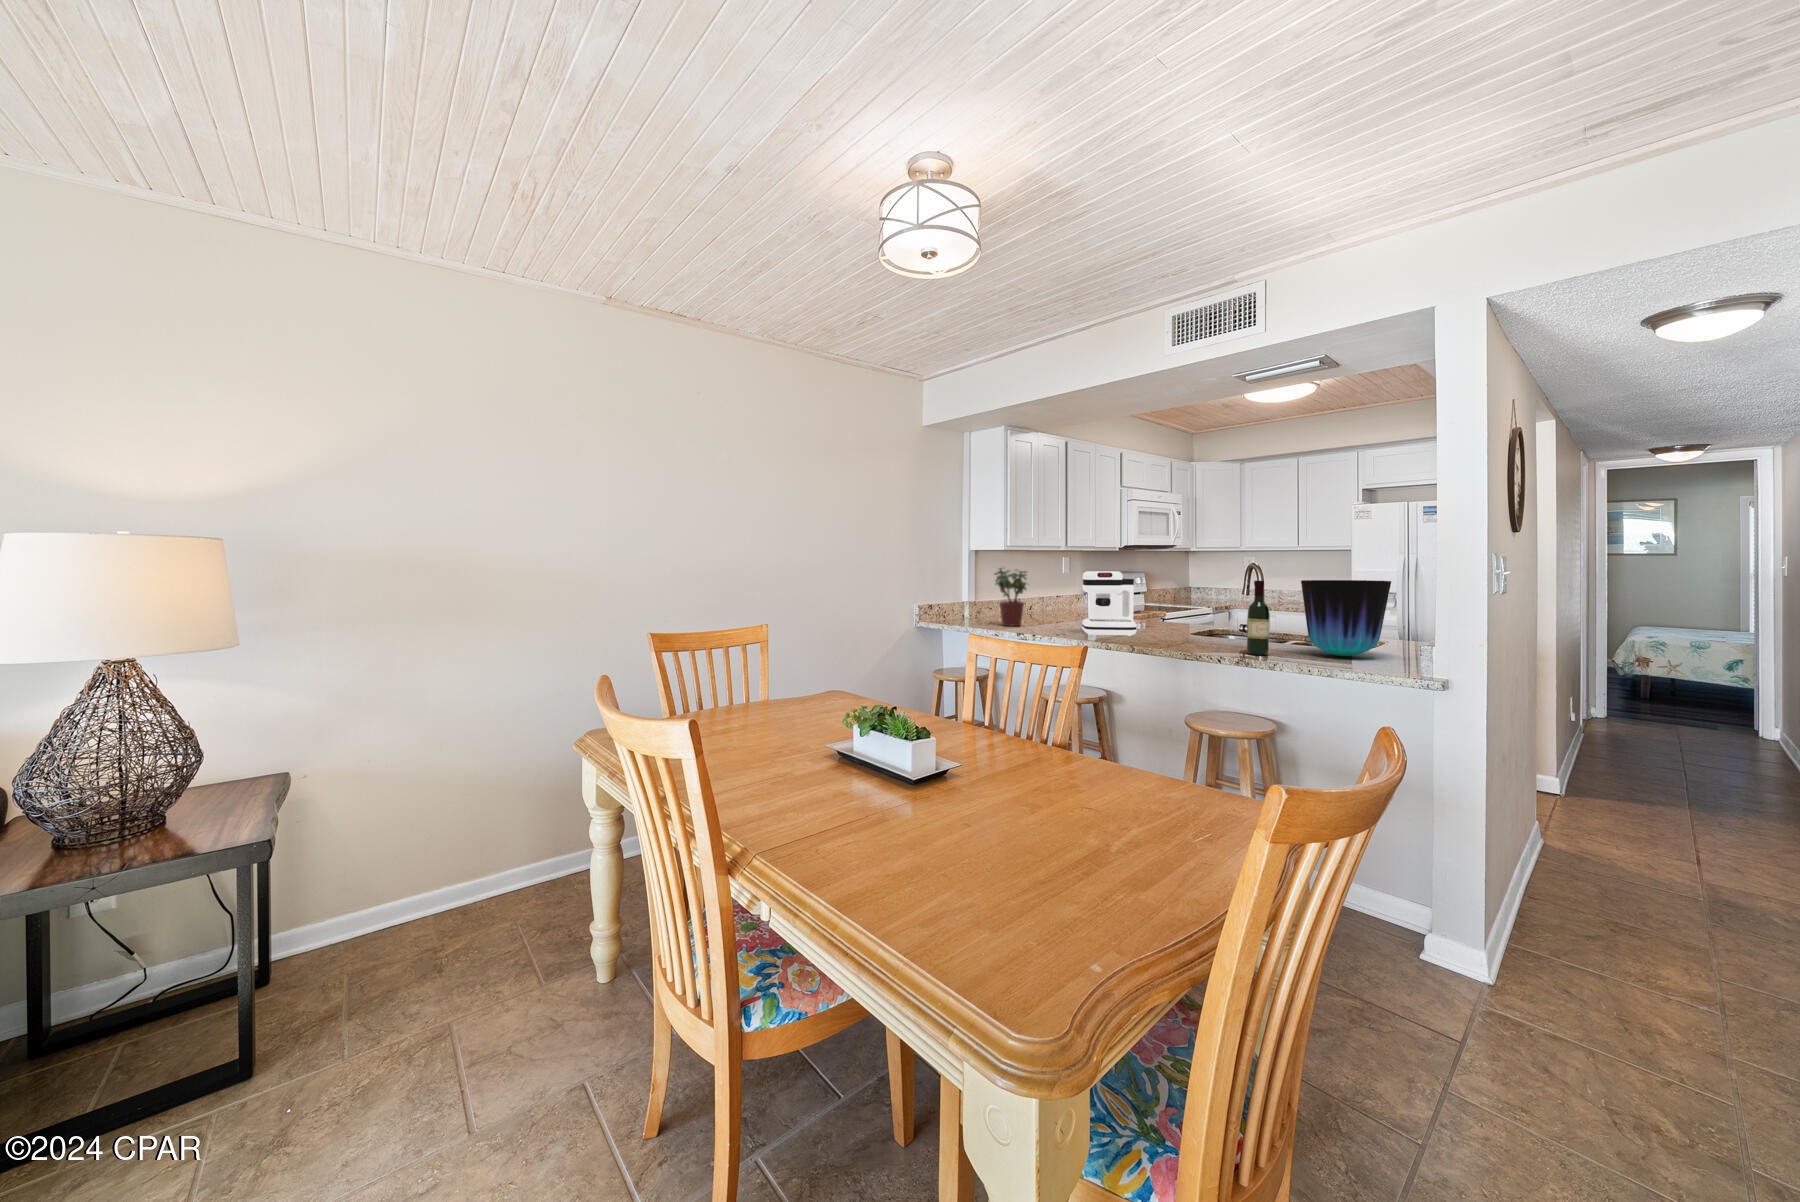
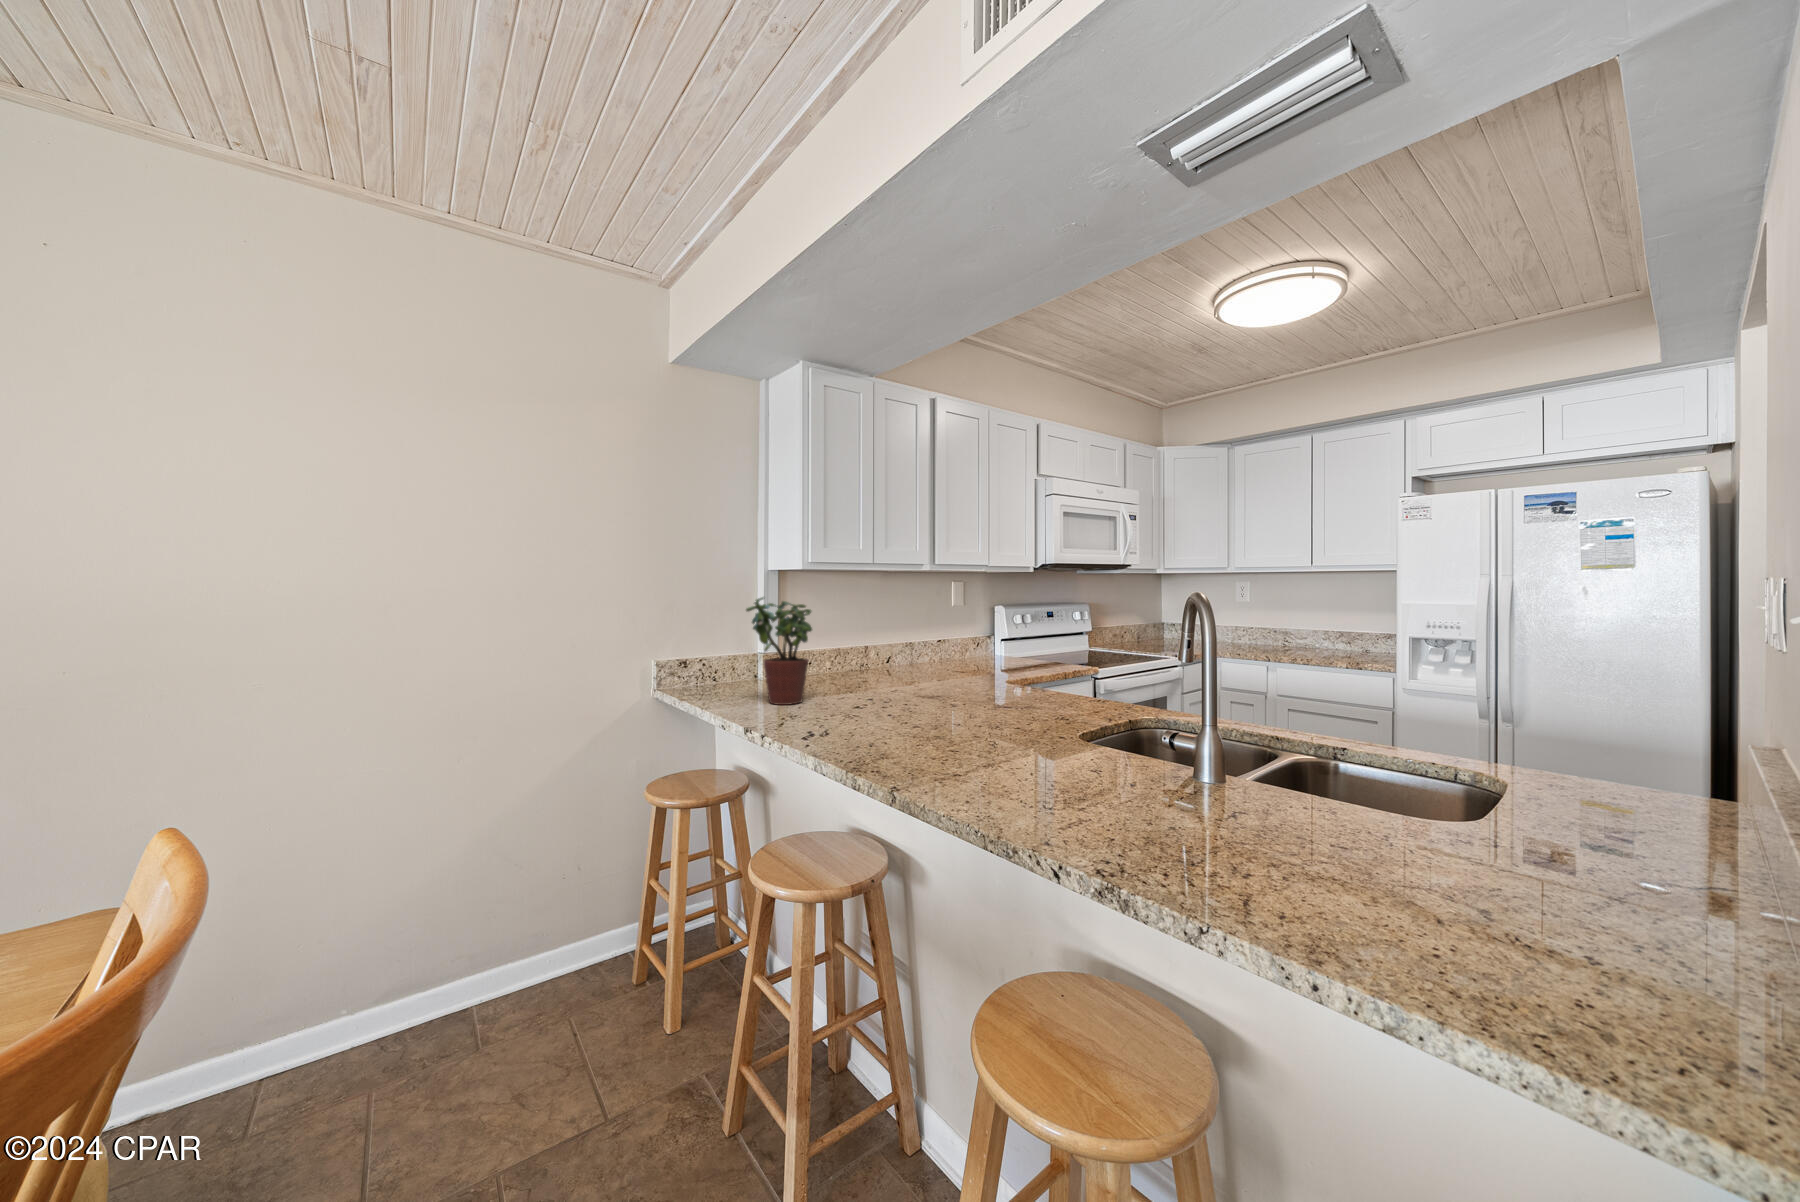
coffee maker: present [1082,571,1137,637] -> none [850,607,964,749]
vase: present [1301,580,1391,656] -> none [1320,641,1671,919]
wine bottle: present [1247,581,1269,655] -> none [1151,644,1218,888]

